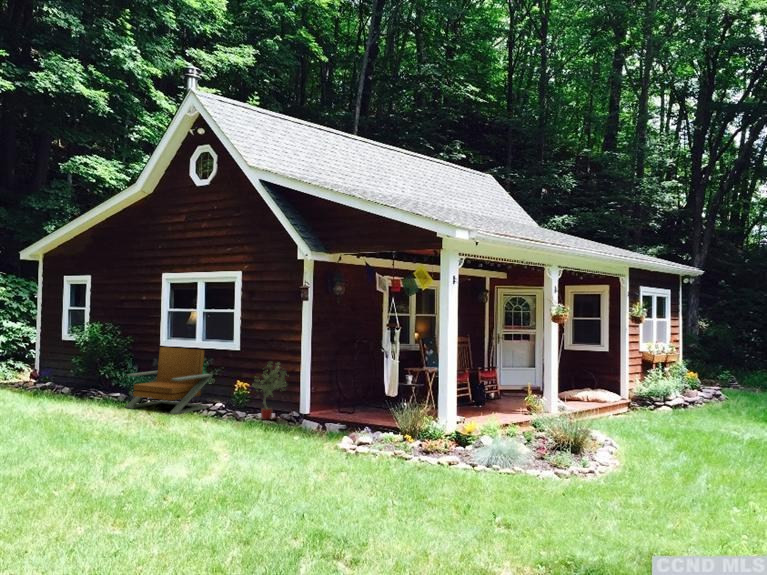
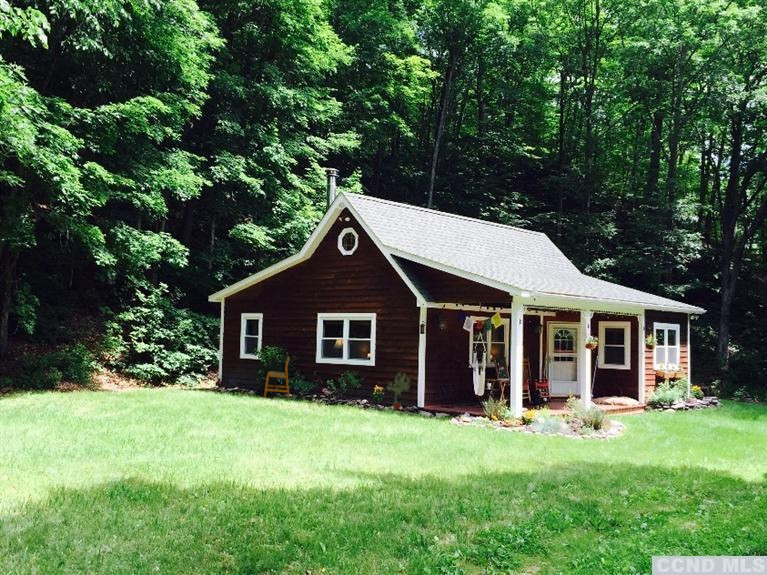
bench: none [71,337,120,400] -> present [264,356,289,398]
lounge chair: present [126,347,213,414] -> none [303,363,358,406]

